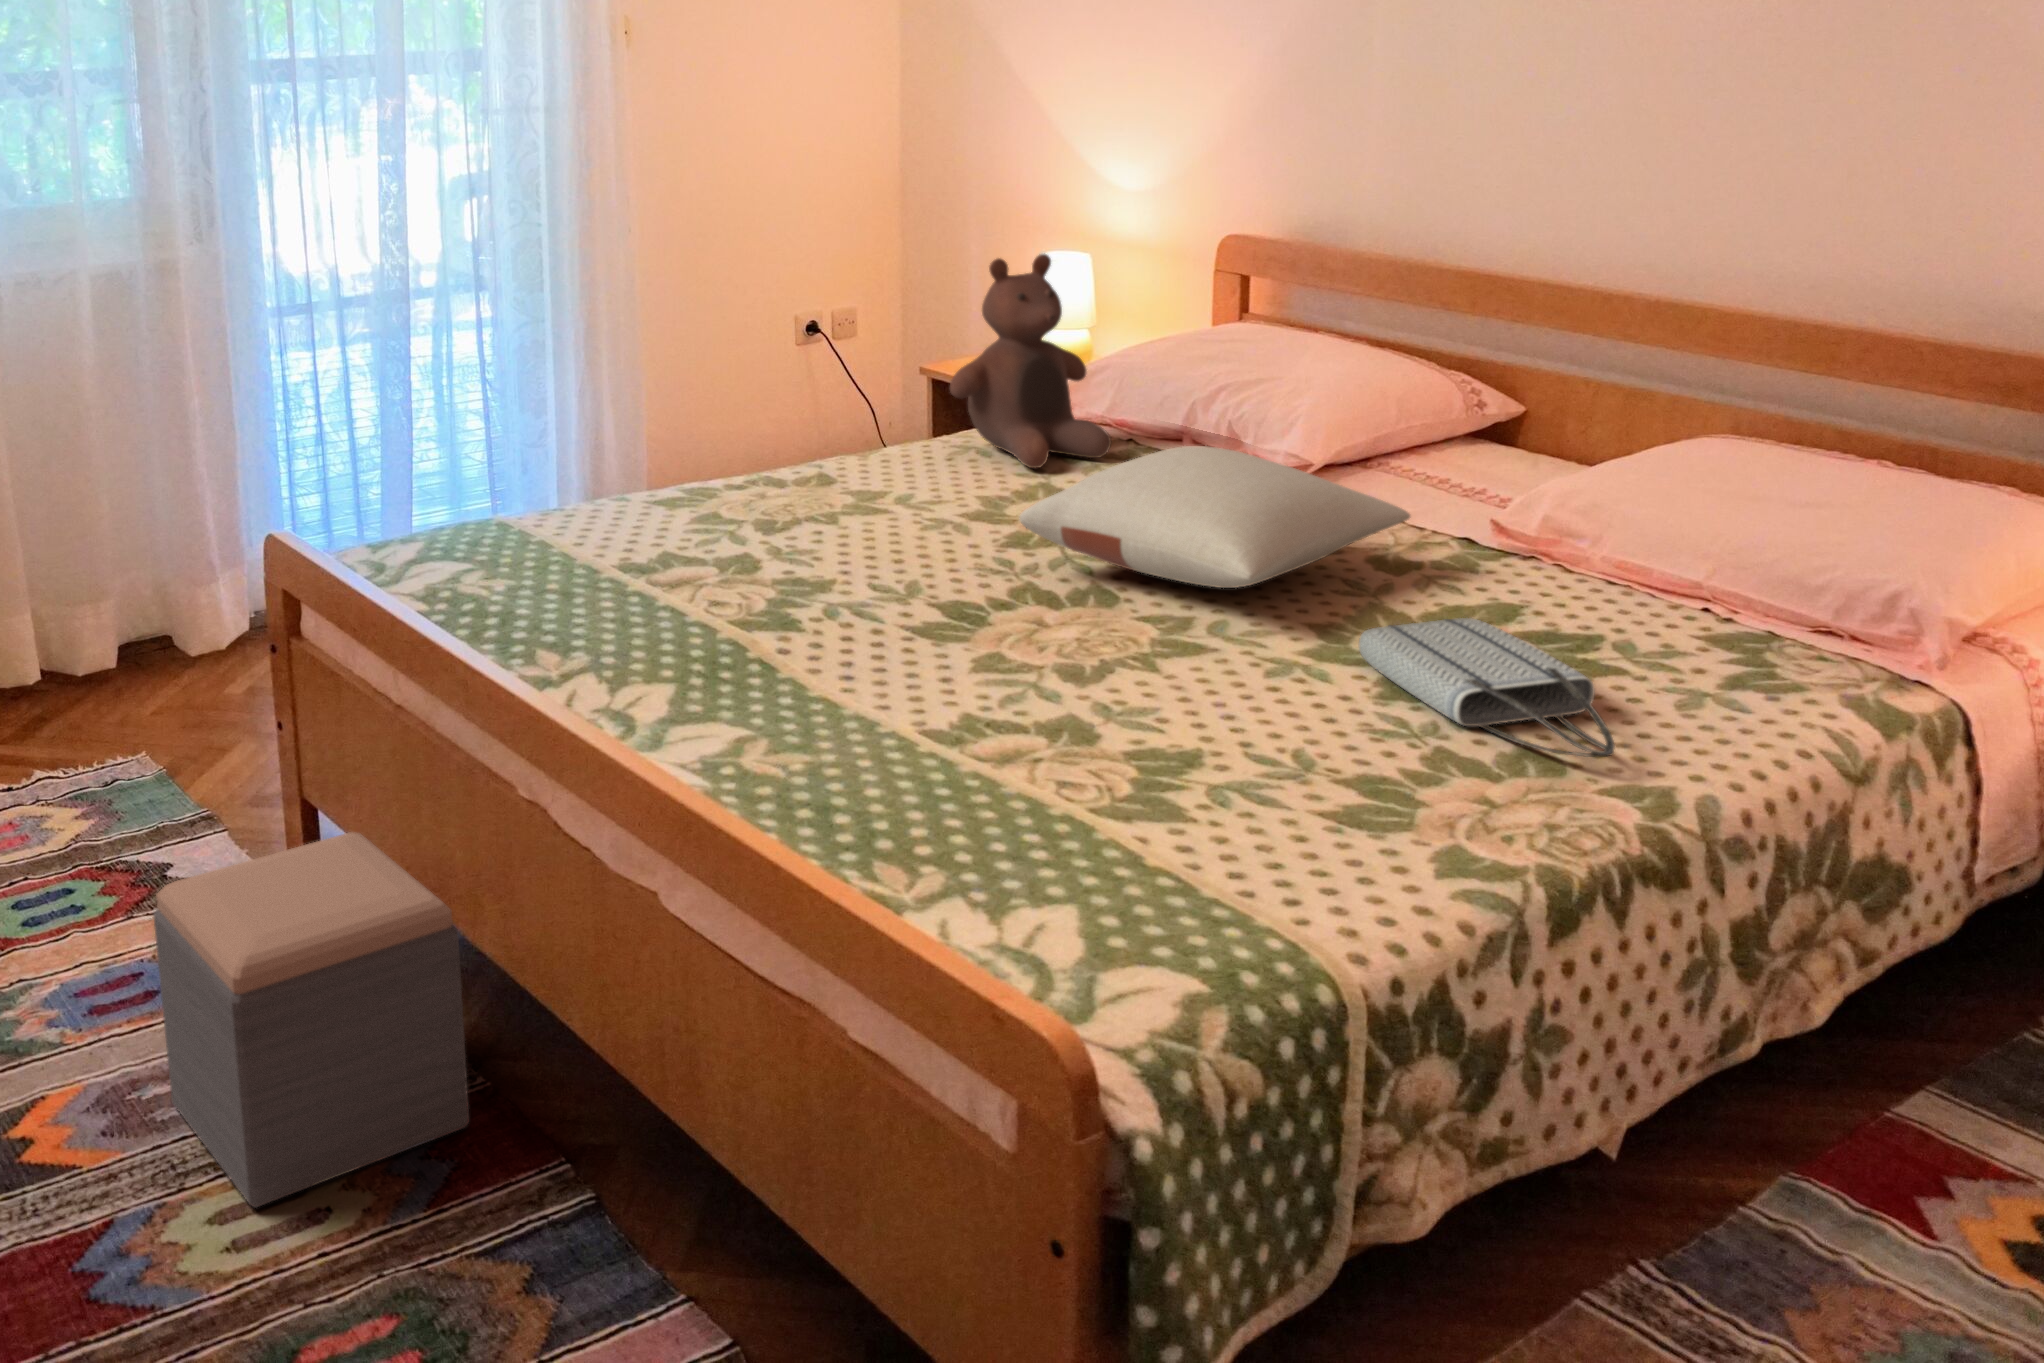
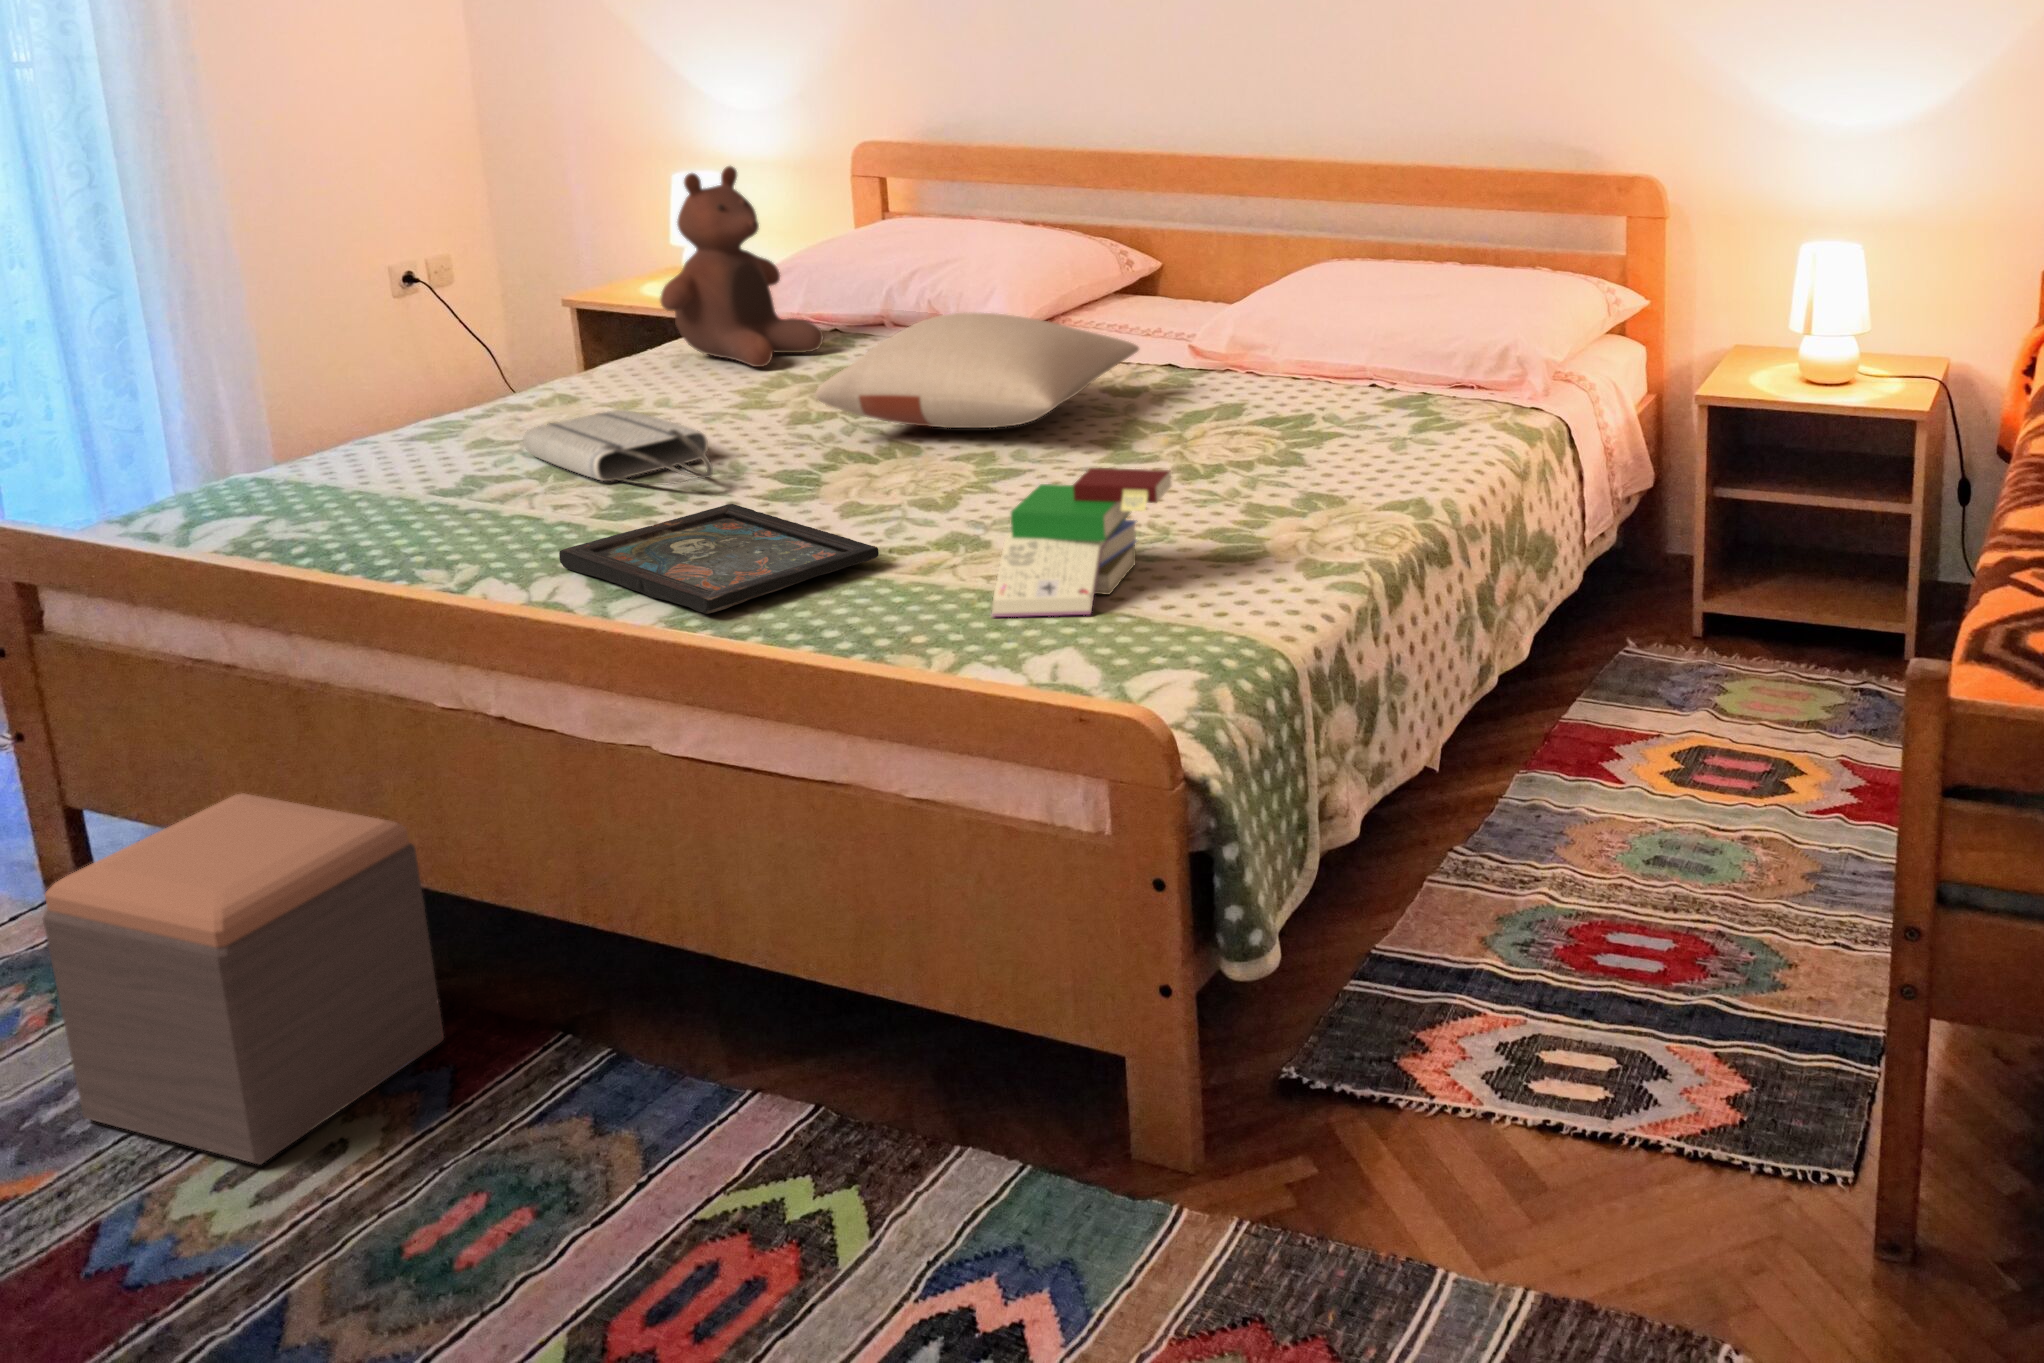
tote bag: present [1359,618,1615,757] -> present [524,410,713,485]
tray: none [675,630,962,759] -> present [559,504,879,613]
book: none [1024,677,1287,864] -> present [992,468,1171,617]

